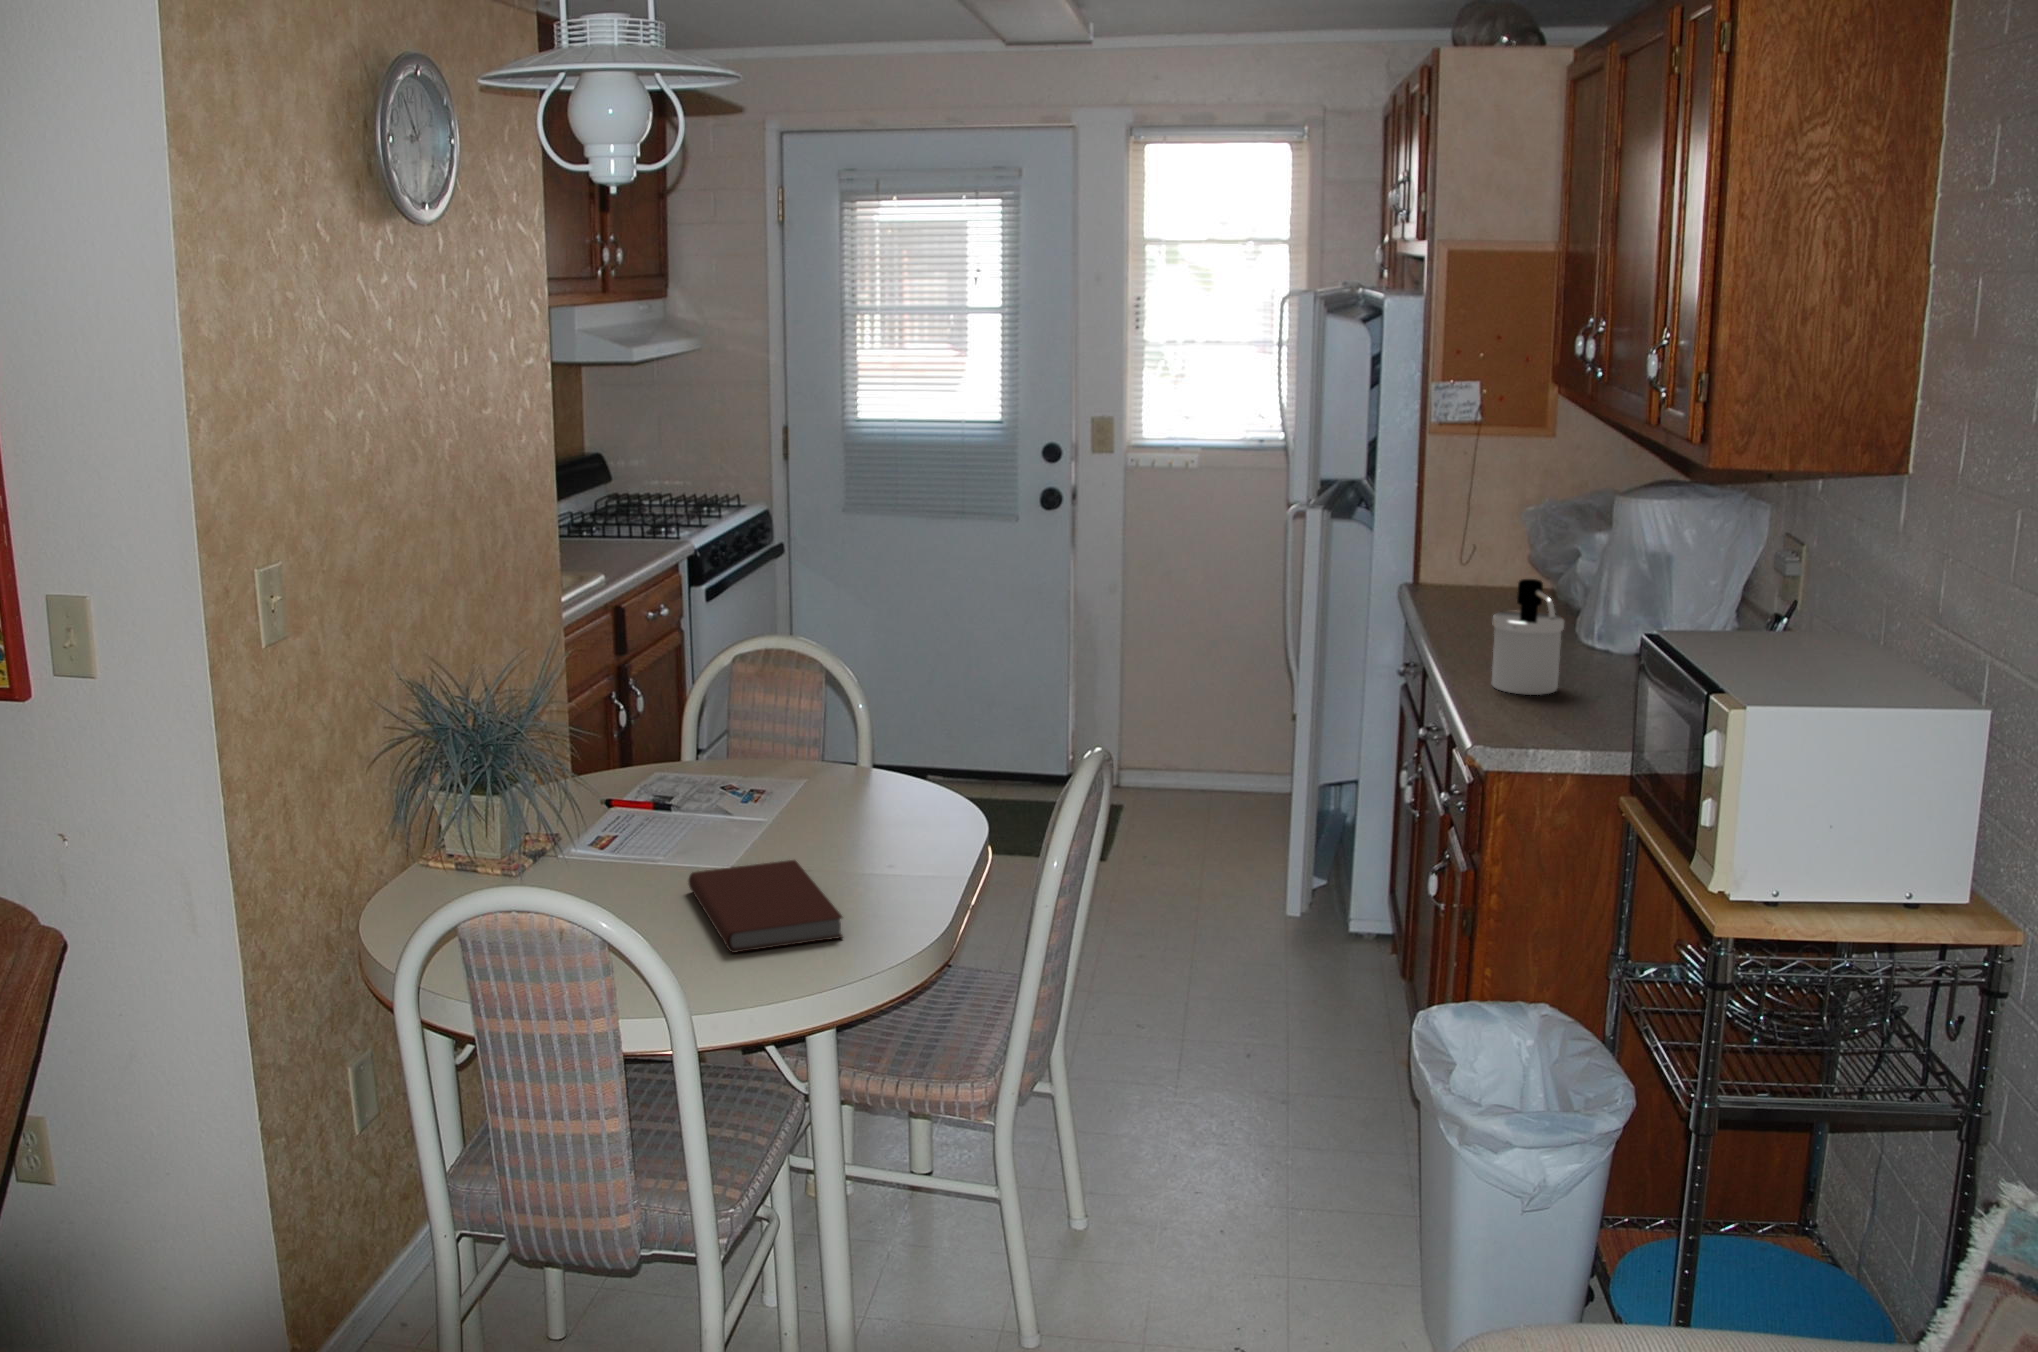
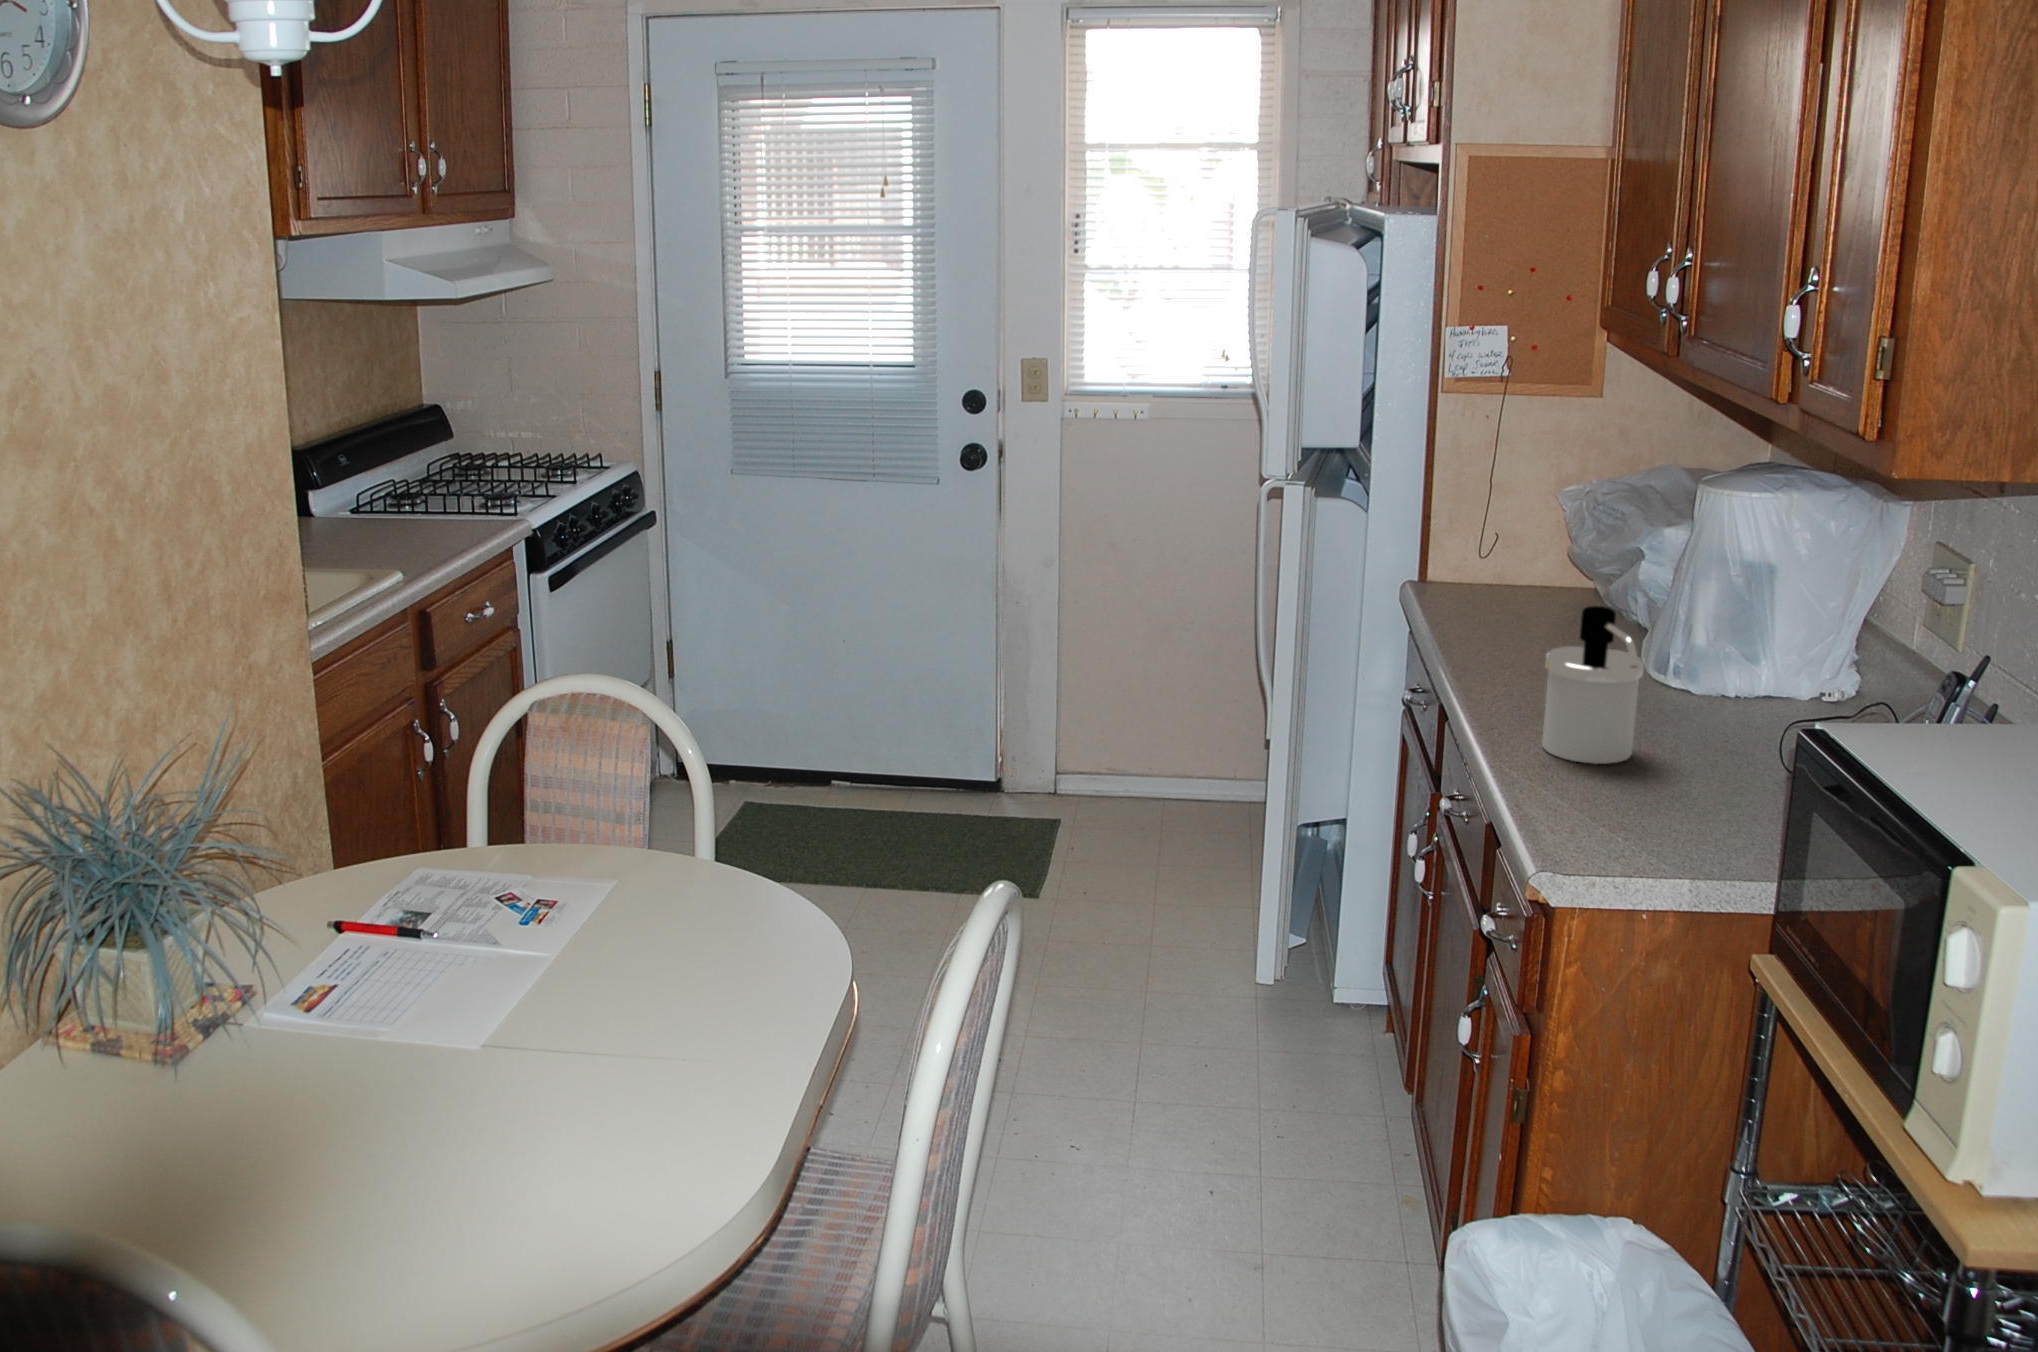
book: present [688,860,843,953] -> none [400,1053,613,1247]

